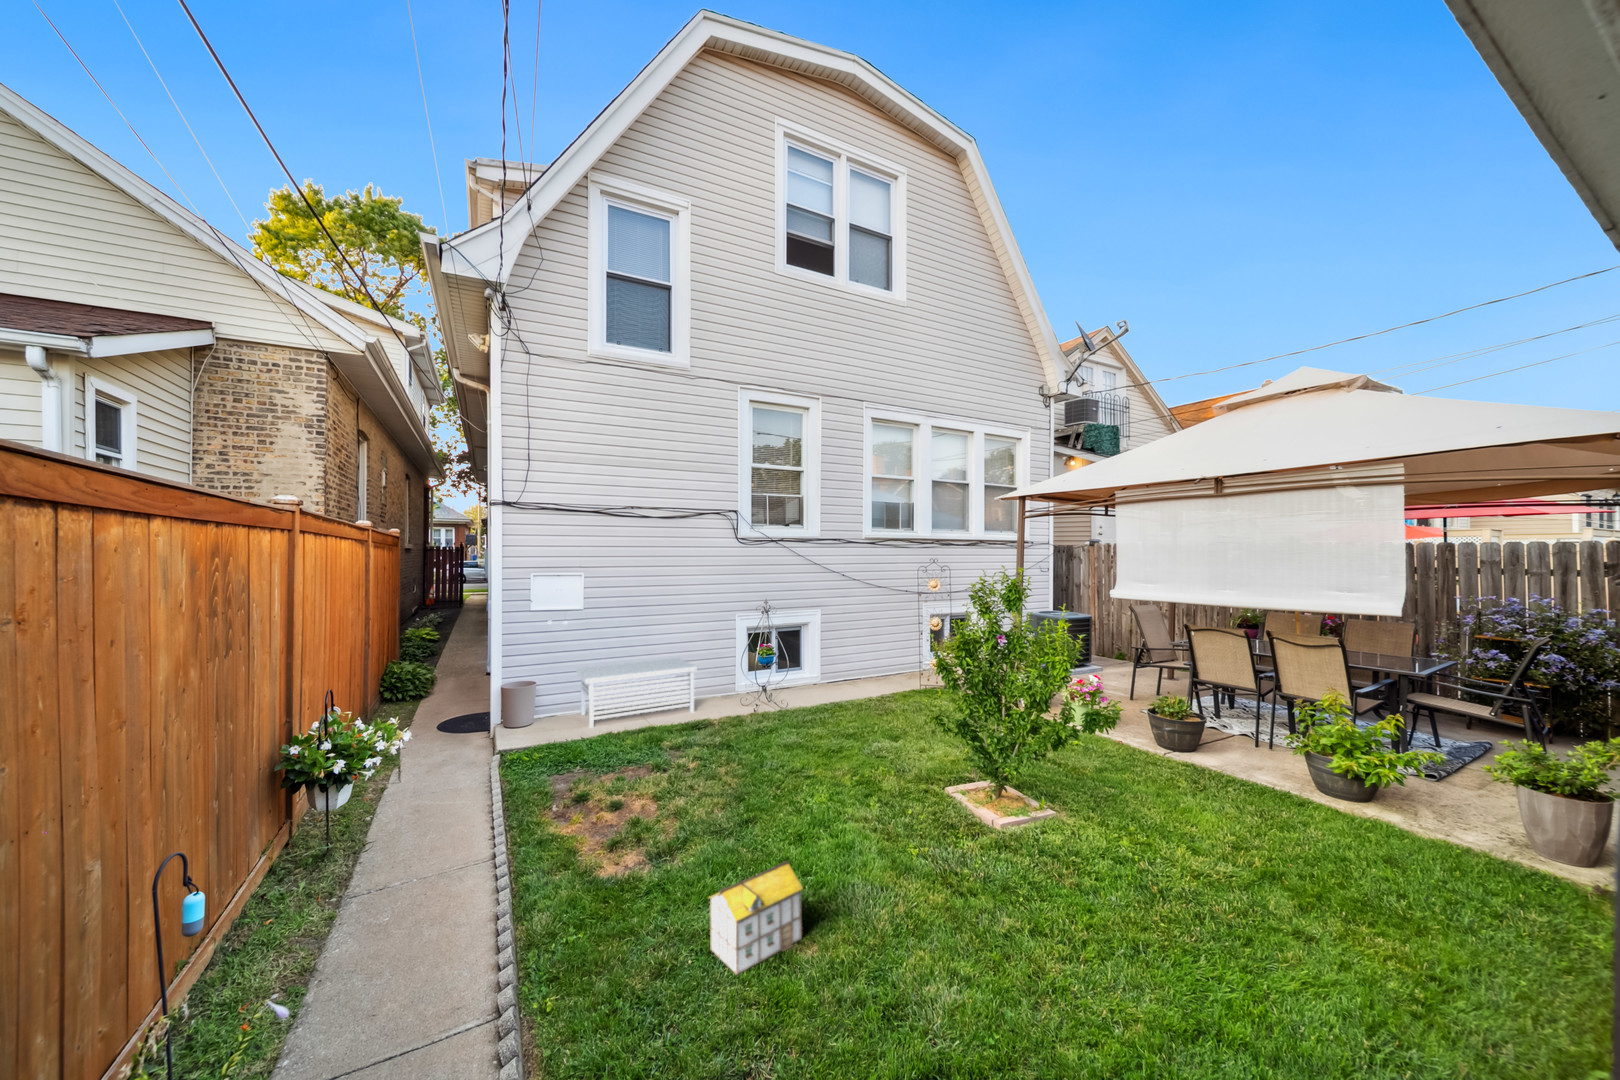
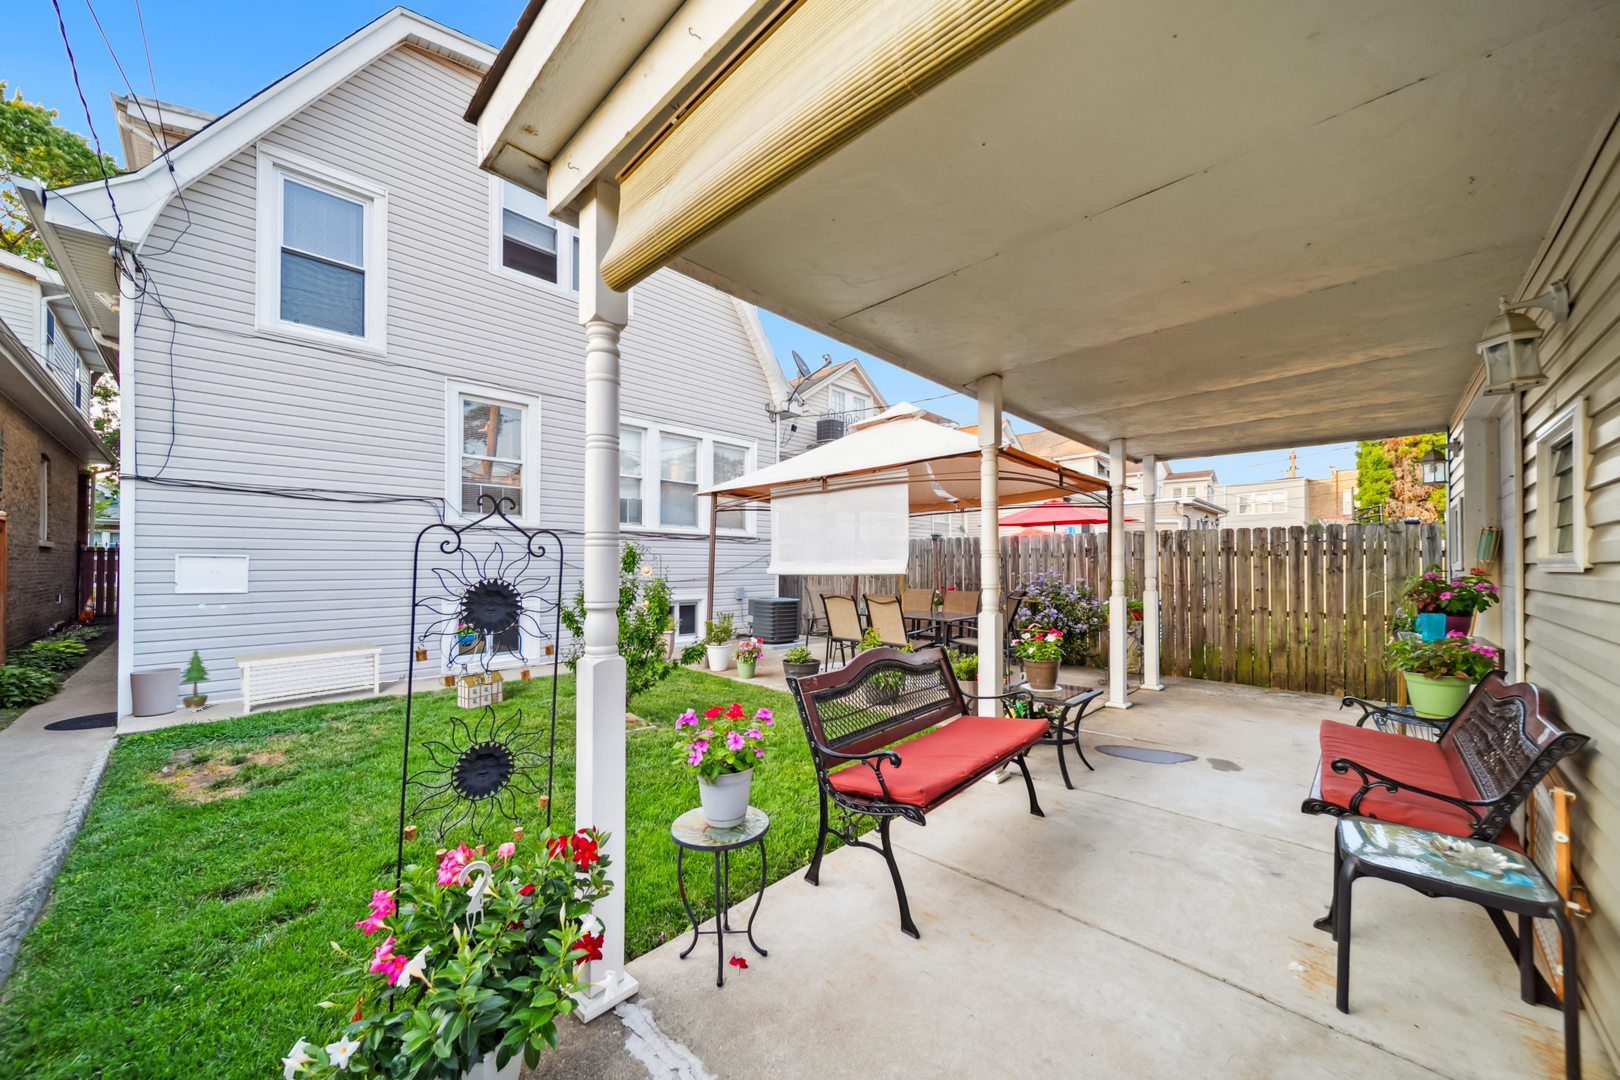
potted tree: none [537,662,561,722] -> present [181,650,209,708]
toy house: present [709,861,803,975] -> present [456,670,504,709]

